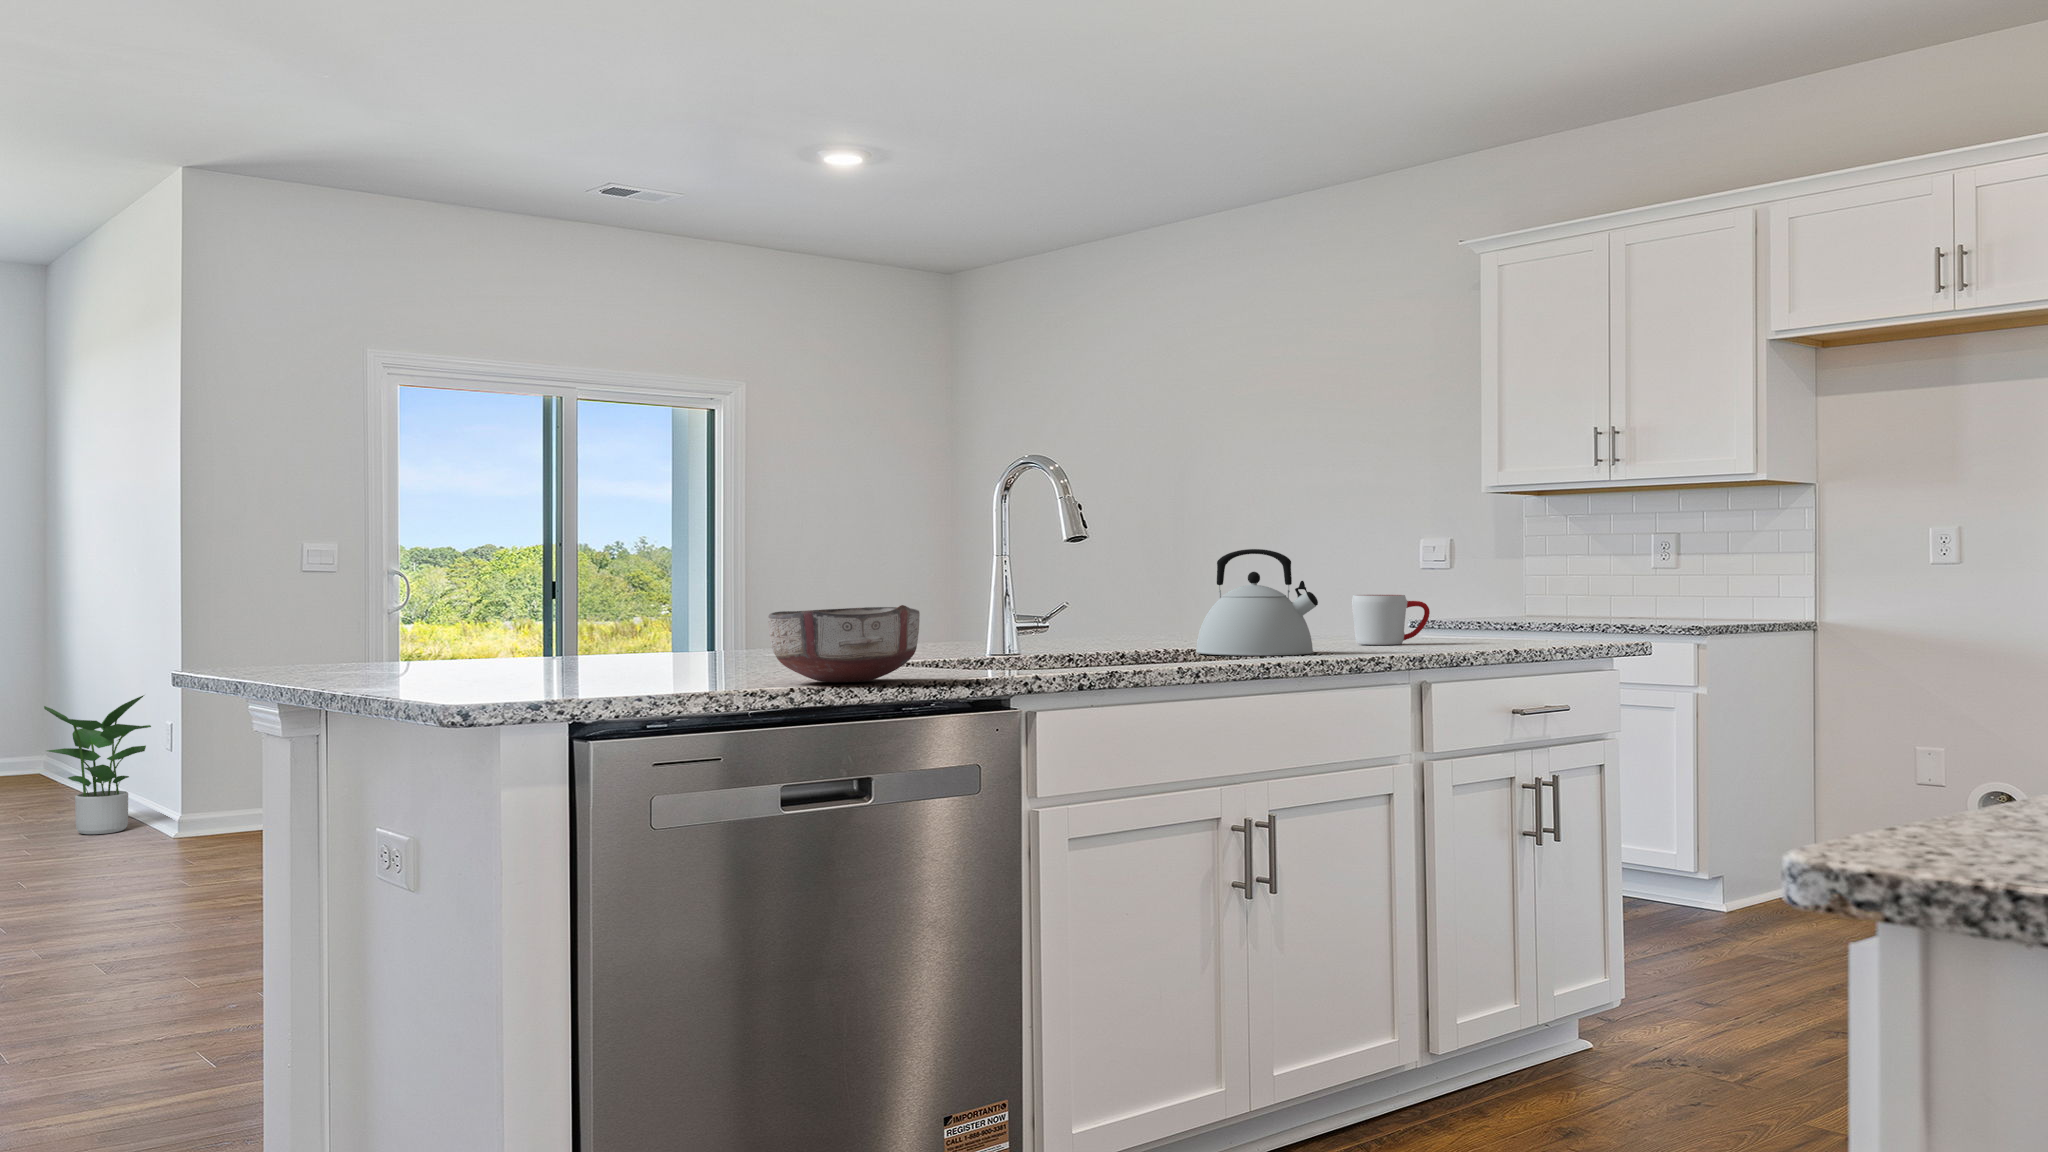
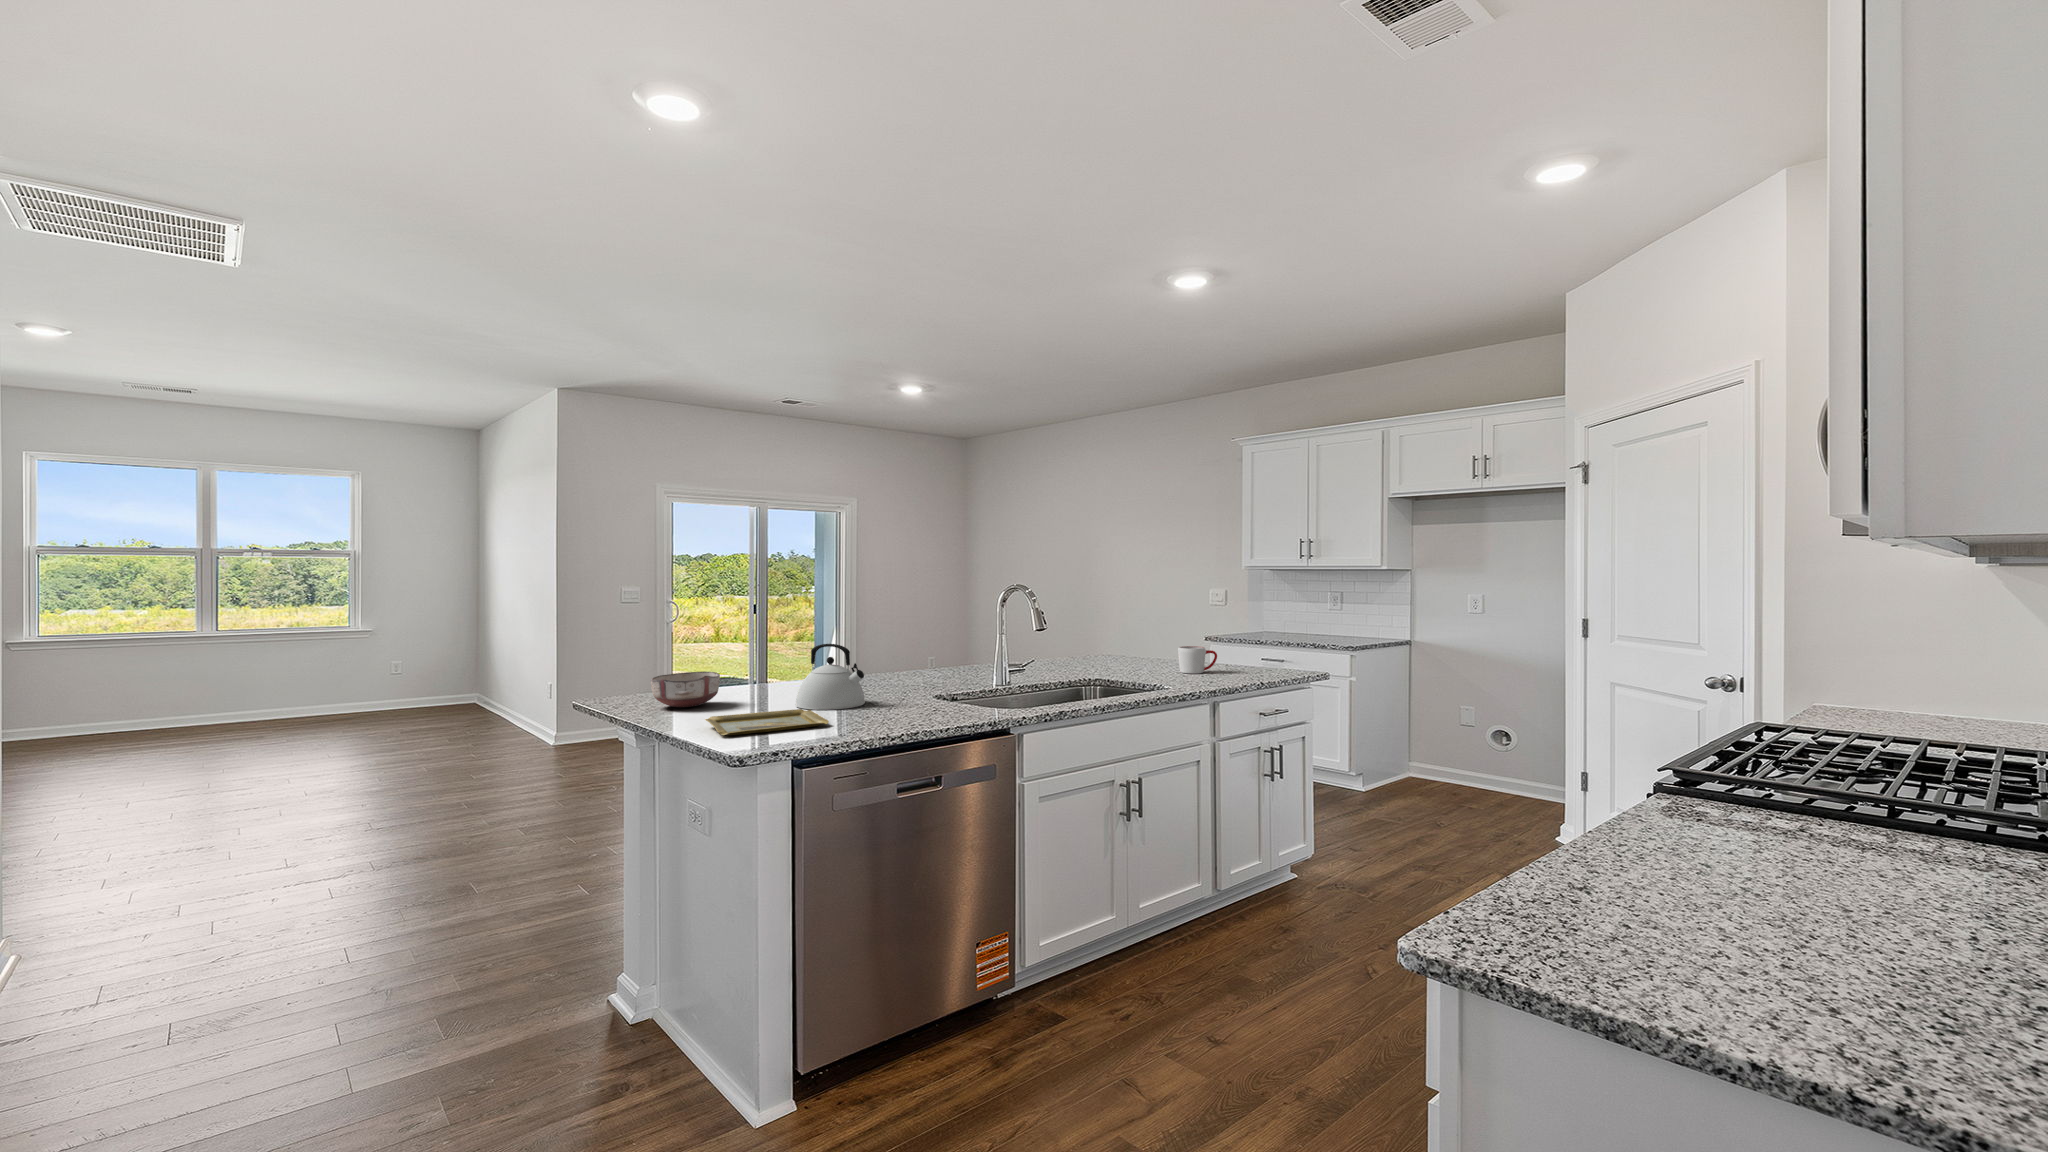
kettle: present [1196,549,1318,656] -> present [795,644,865,710]
ceramic bowl: present [768,605,920,682] -> present [651,672,720,707]
tray: none [407,662,650,690] -> present [705,709,829,735]
potted plant: present [44,695,151,834] -> none [486,669,544,743]

